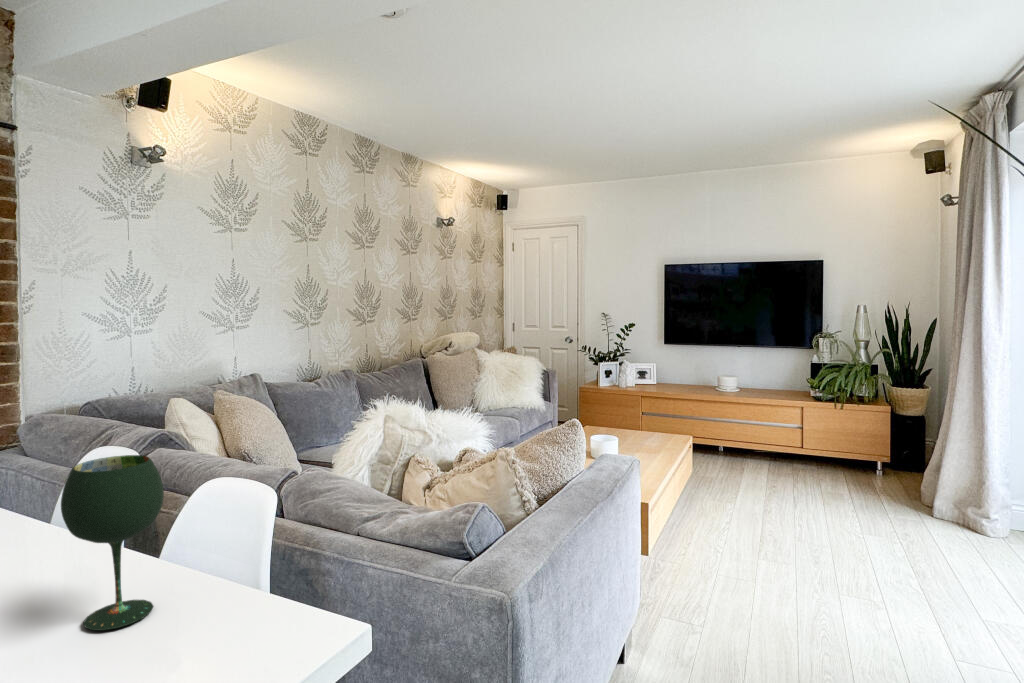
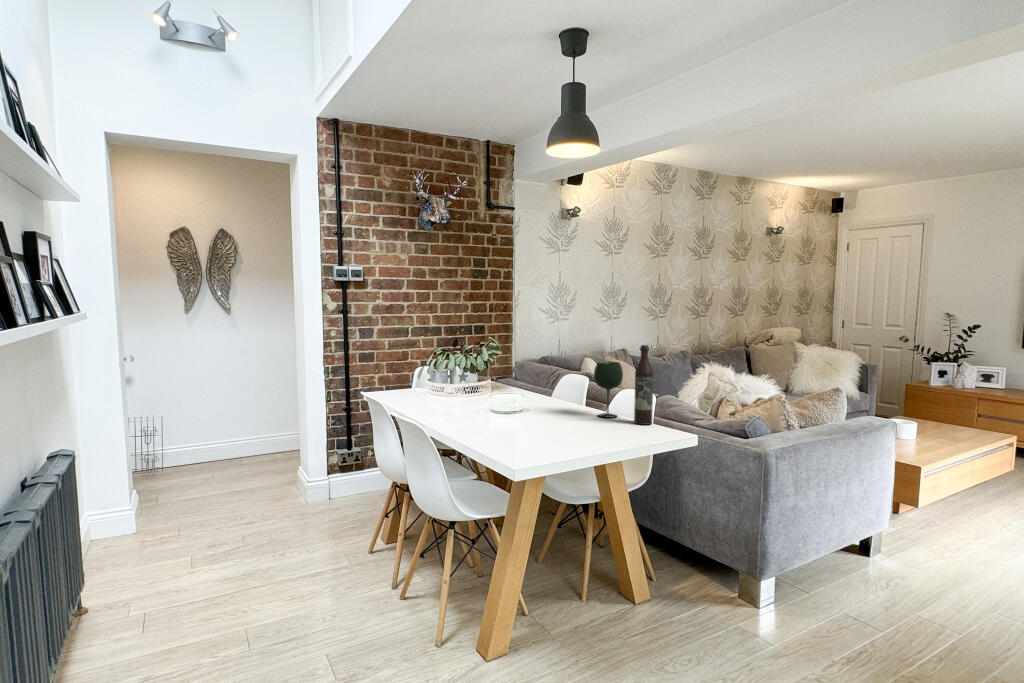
wine bottle: none [183,411,247,654] -> present [634,345,653,425]

